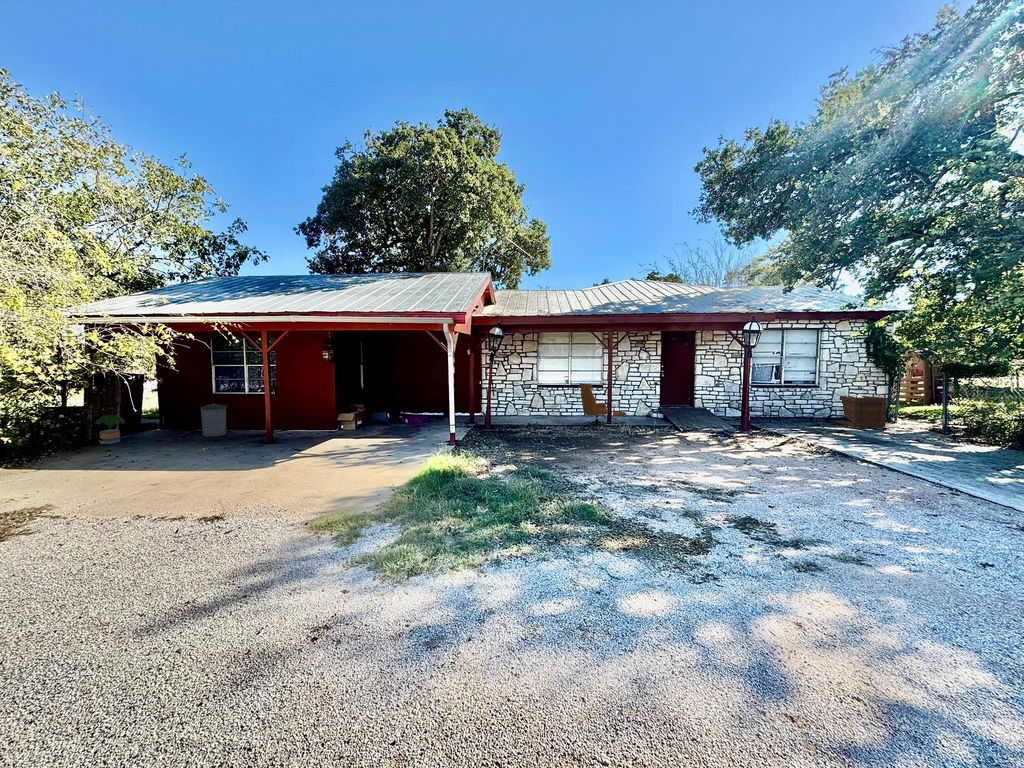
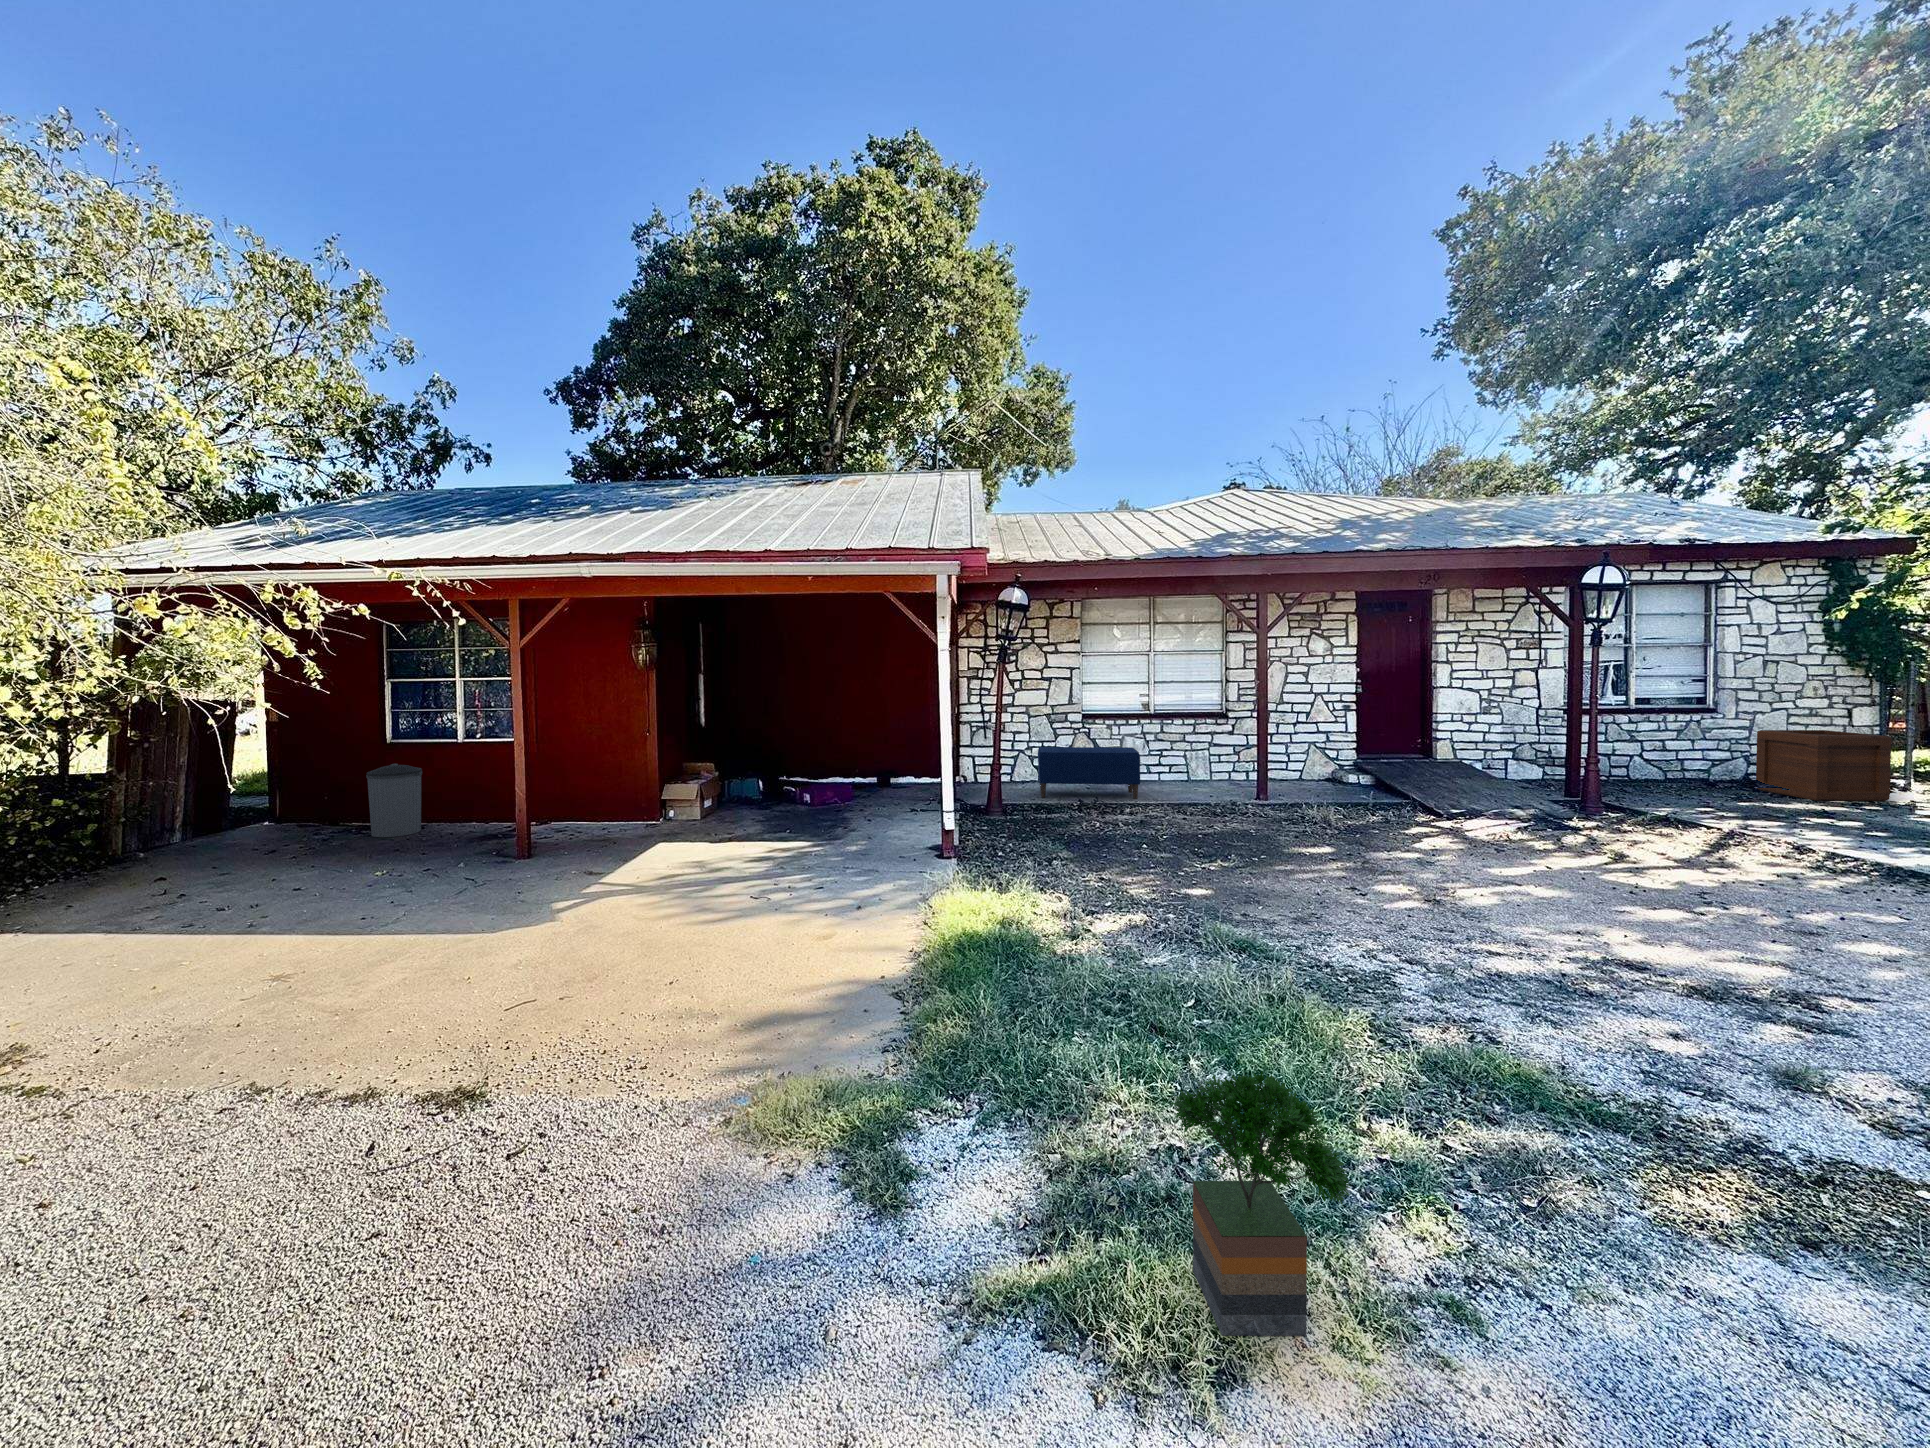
lounge chair: present [580,383,626,426] -> none [1190,708,1291,804]
bench: none [513,400,558,424] -> present [1038,747,1140,799]
potted tree: present [96,415,125,444] -> present [1171,1072,1350,1336]

